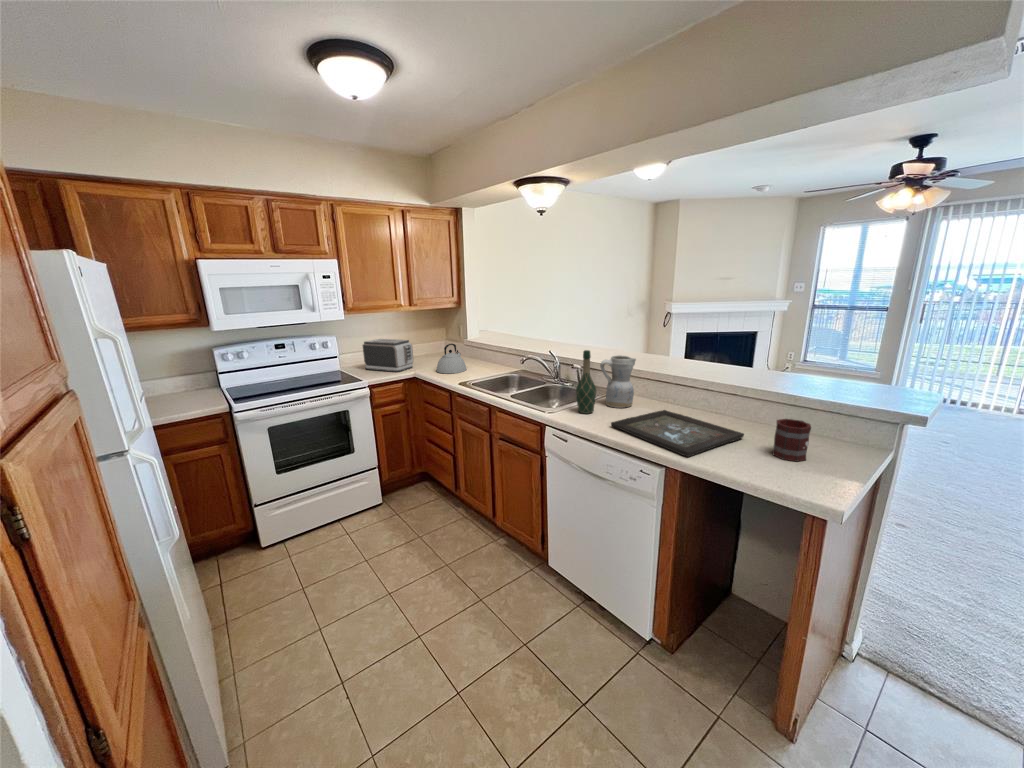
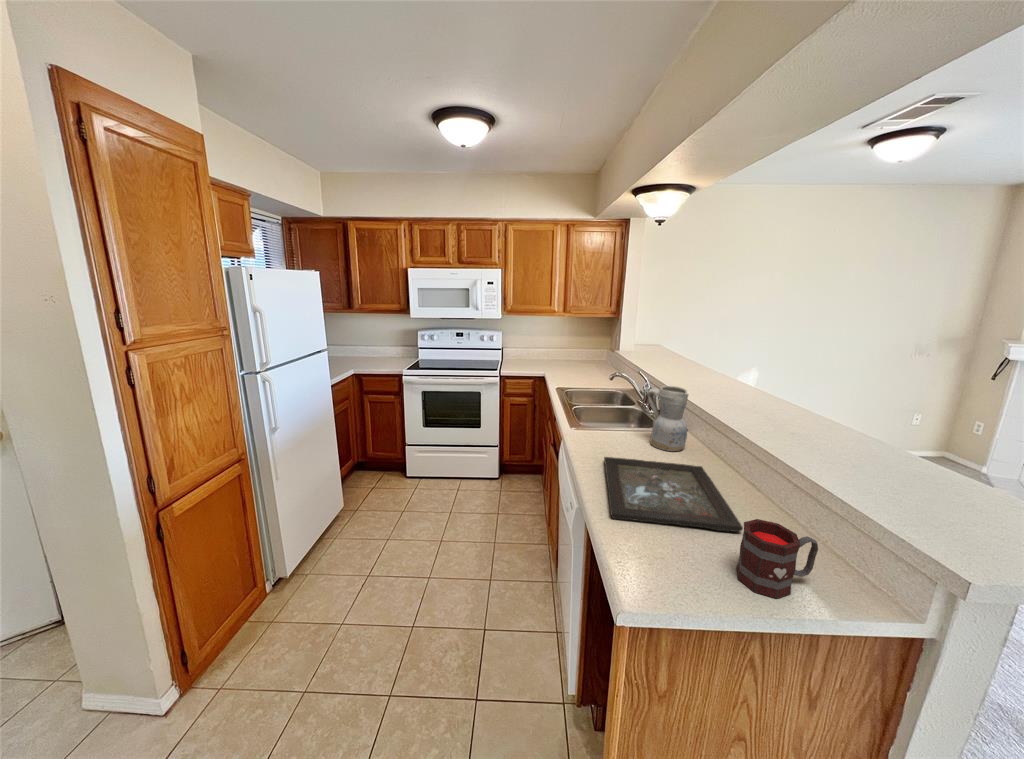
toaster: present [363,339,413,372] -> none [517,338,554,369]
kettle: present [436,344,466,373] -> none [559,350,589,379]
wine bottle: present [576,350,596,414] -> none [604,372,627,444]

